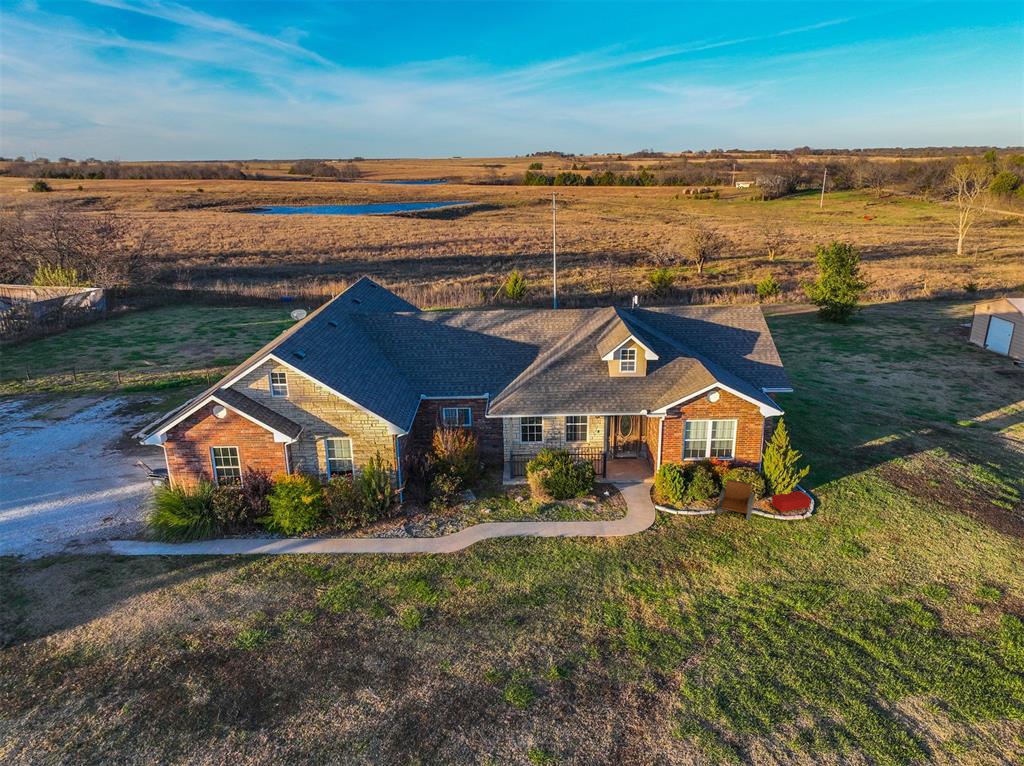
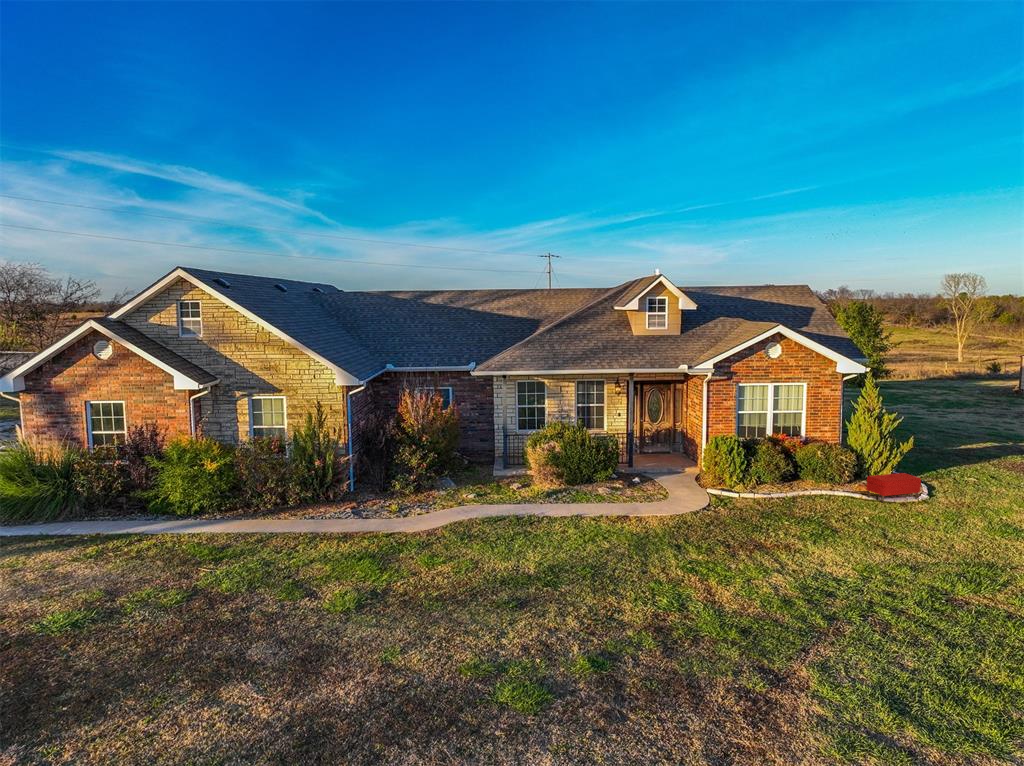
lounge chair: present [717,479,755,520] -> none [792,455,843,506]

